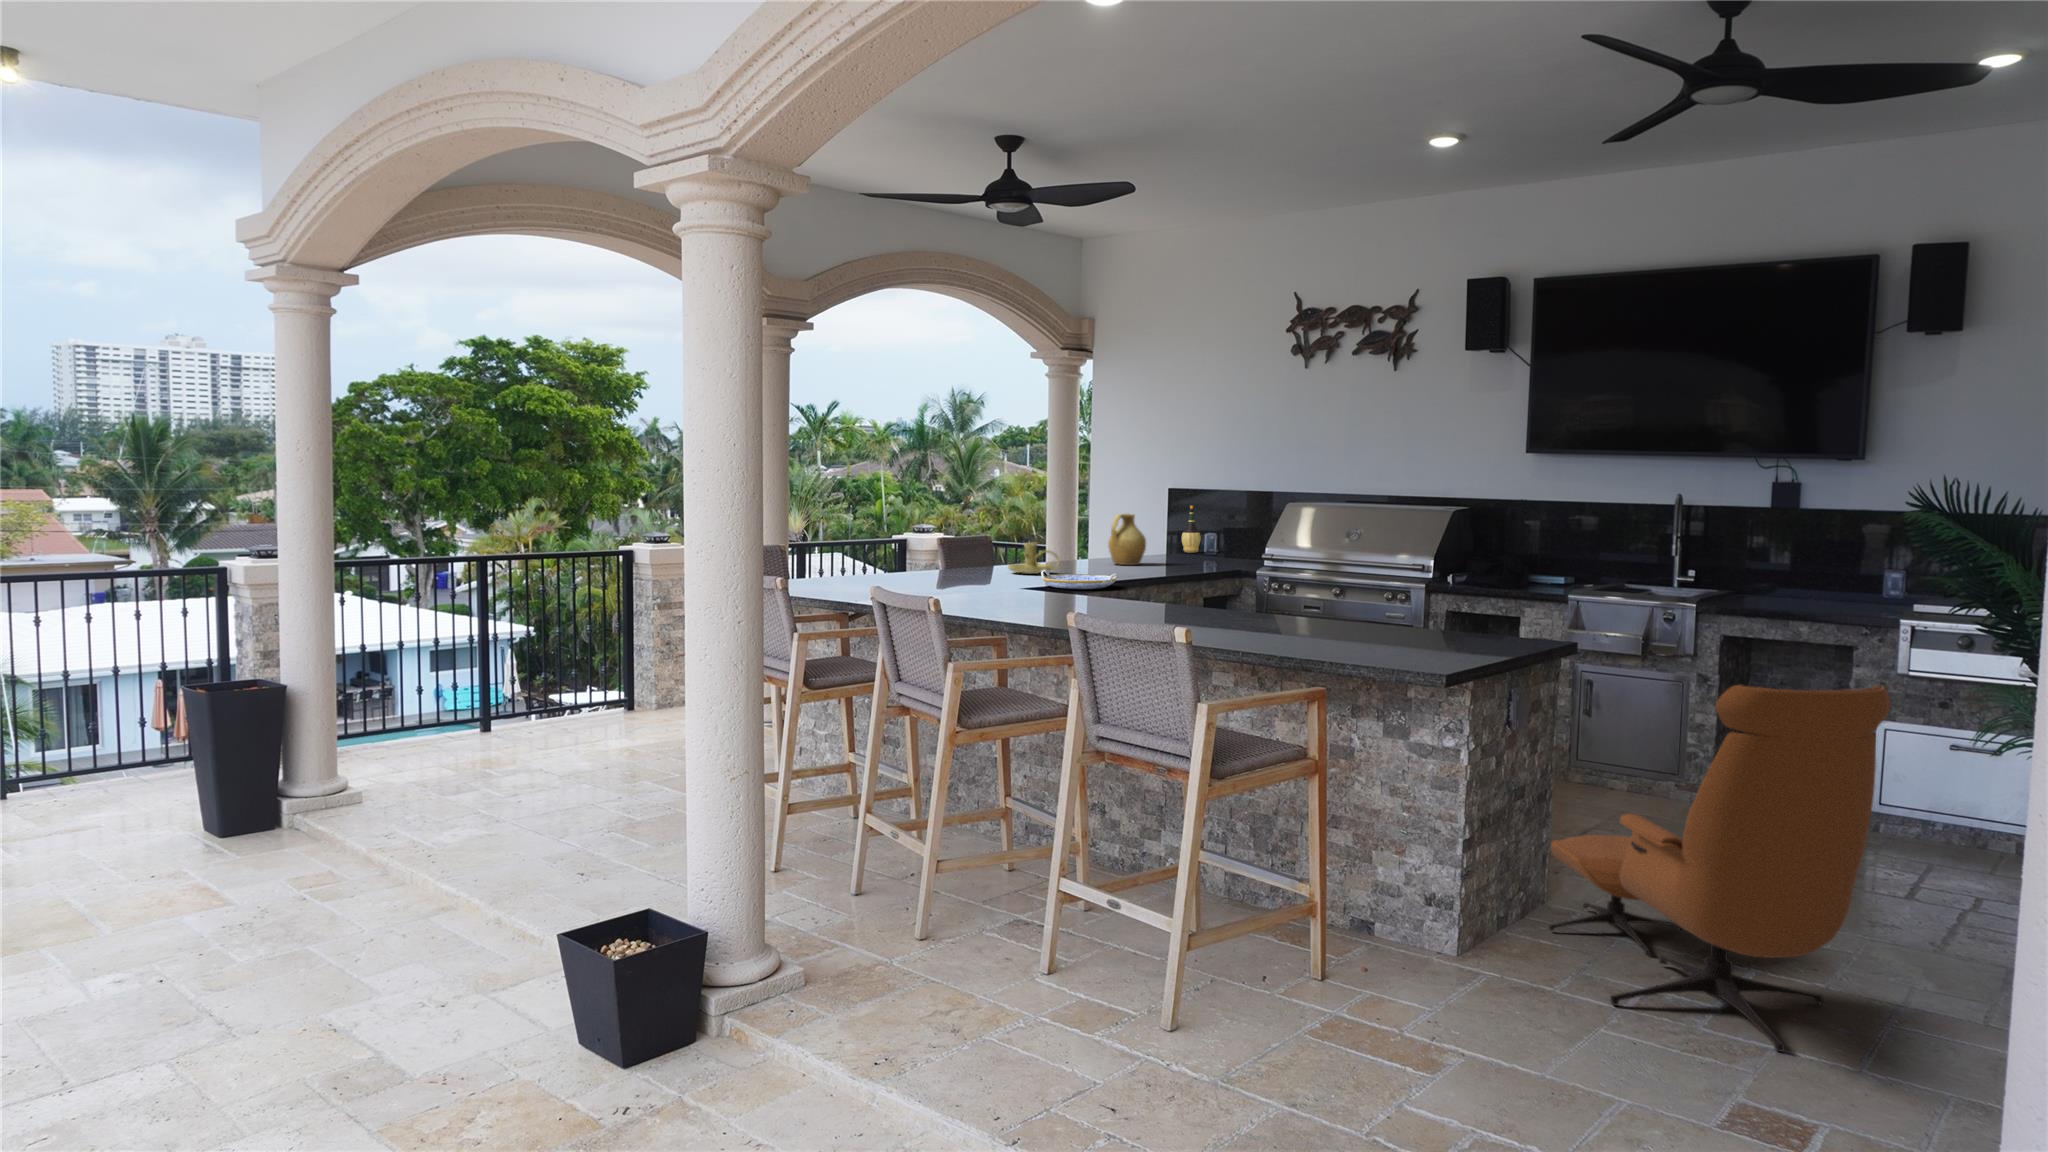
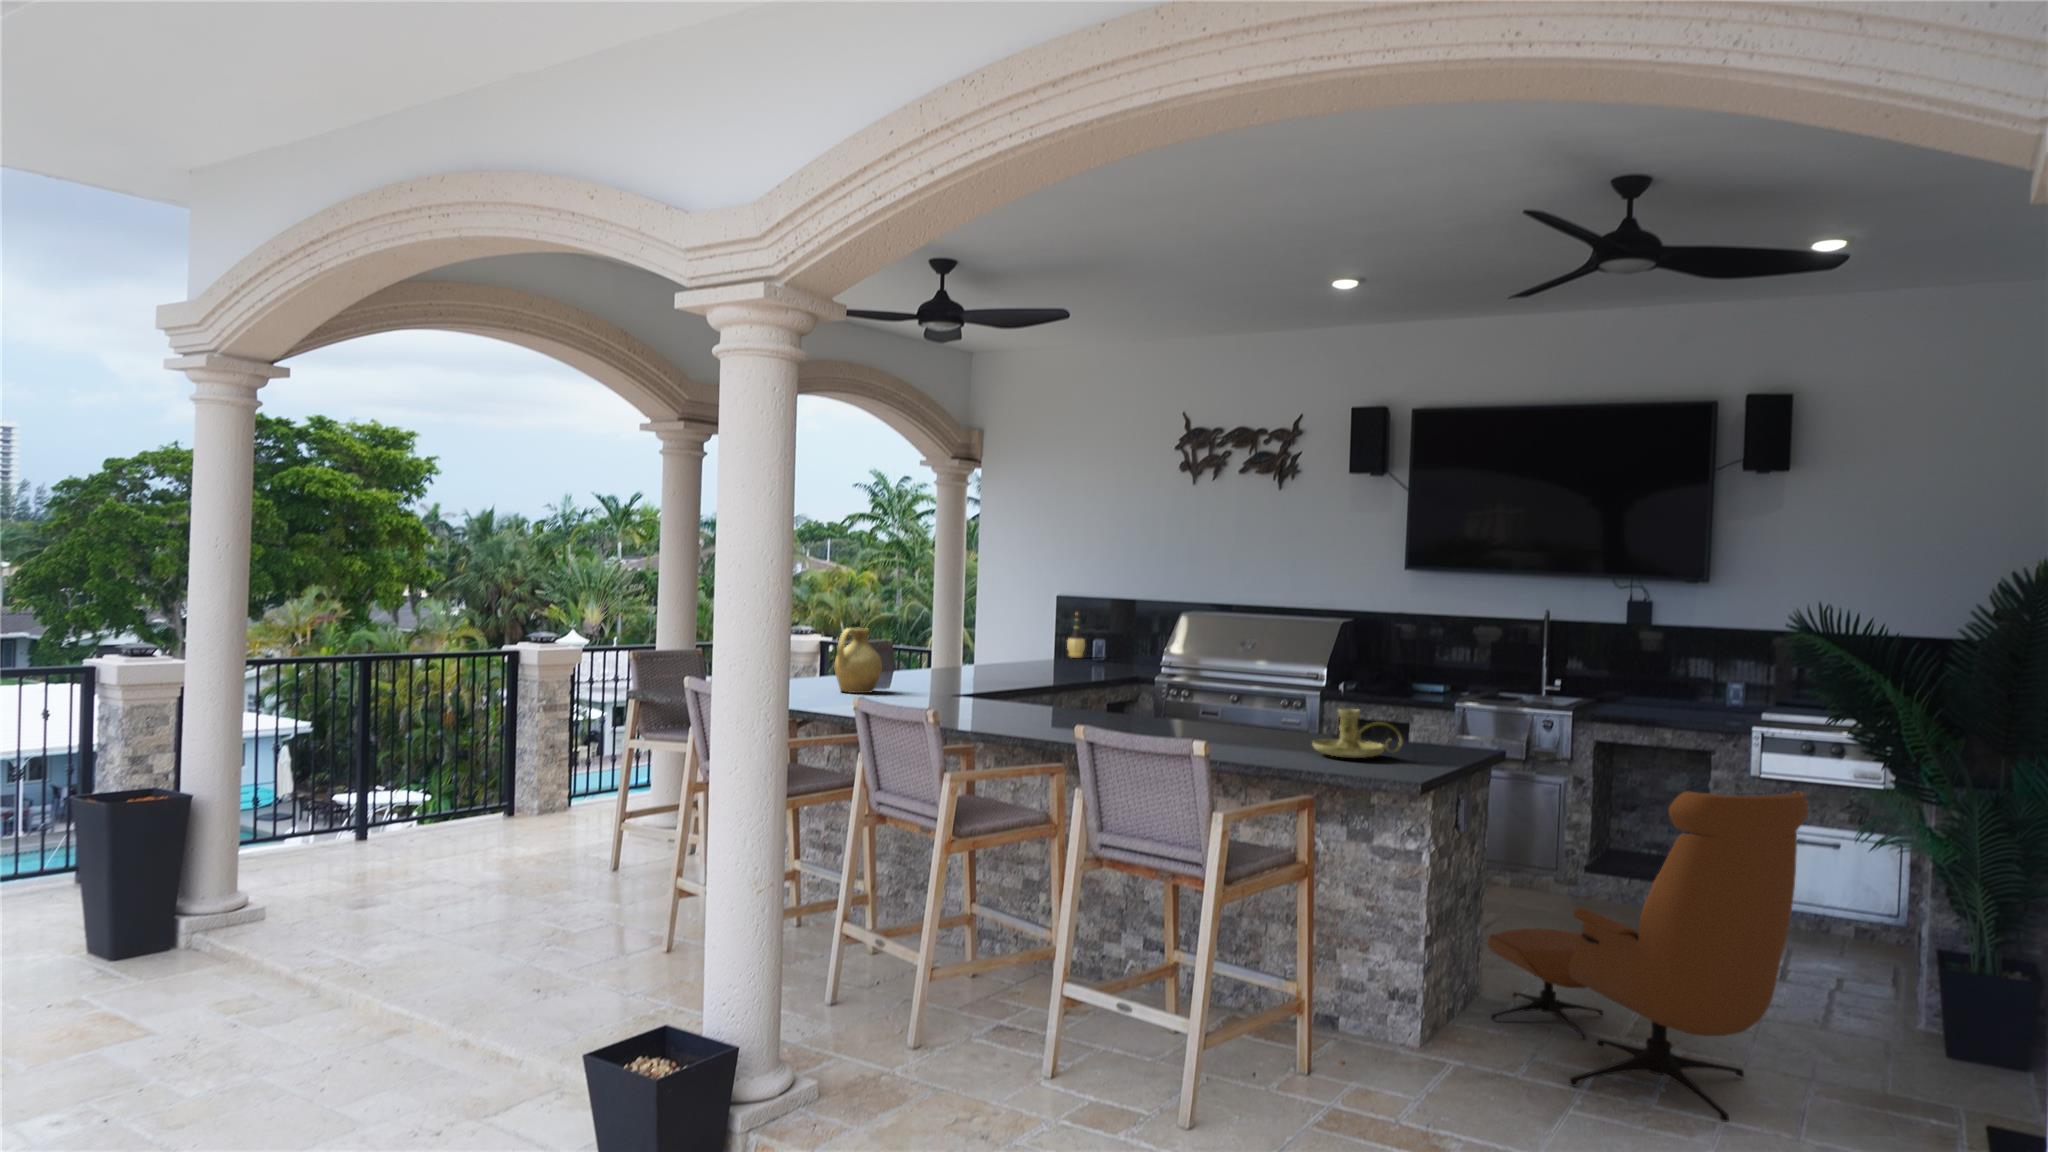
pitcher: present [1108,514,1146,565] -> present [834,628,882,693]
candle holder: present [1008,543,1059,574] -> present [1312,708,1402,758]
serving tray: present [1041,570,1118,589] -> none [972,677,1048,696]

